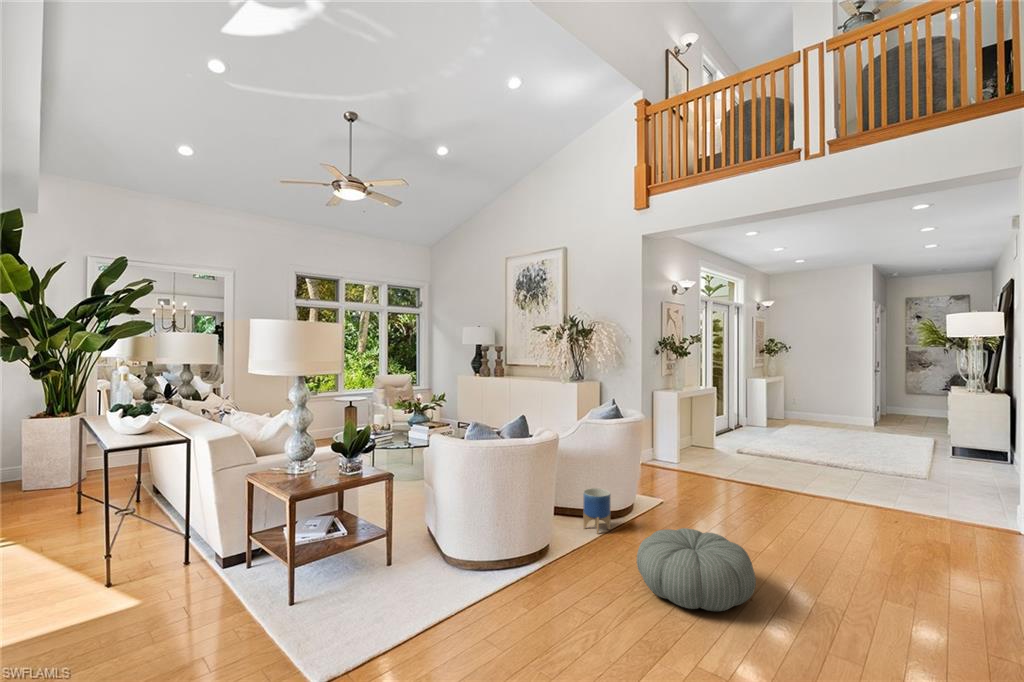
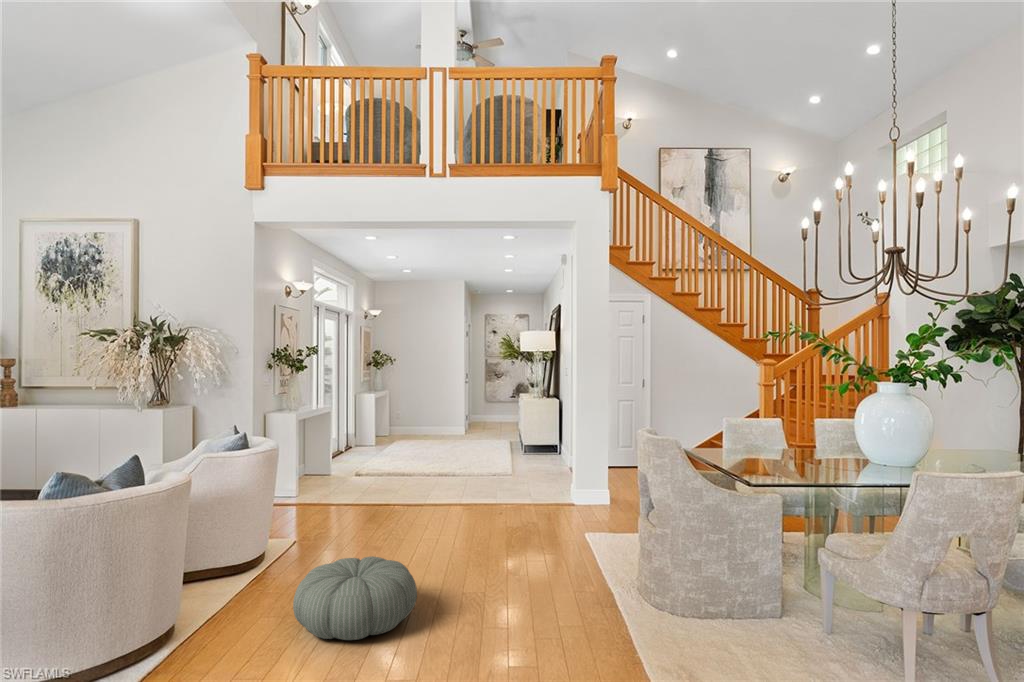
planter: present [583,488,611,534] -> none [203,539,241,596]

